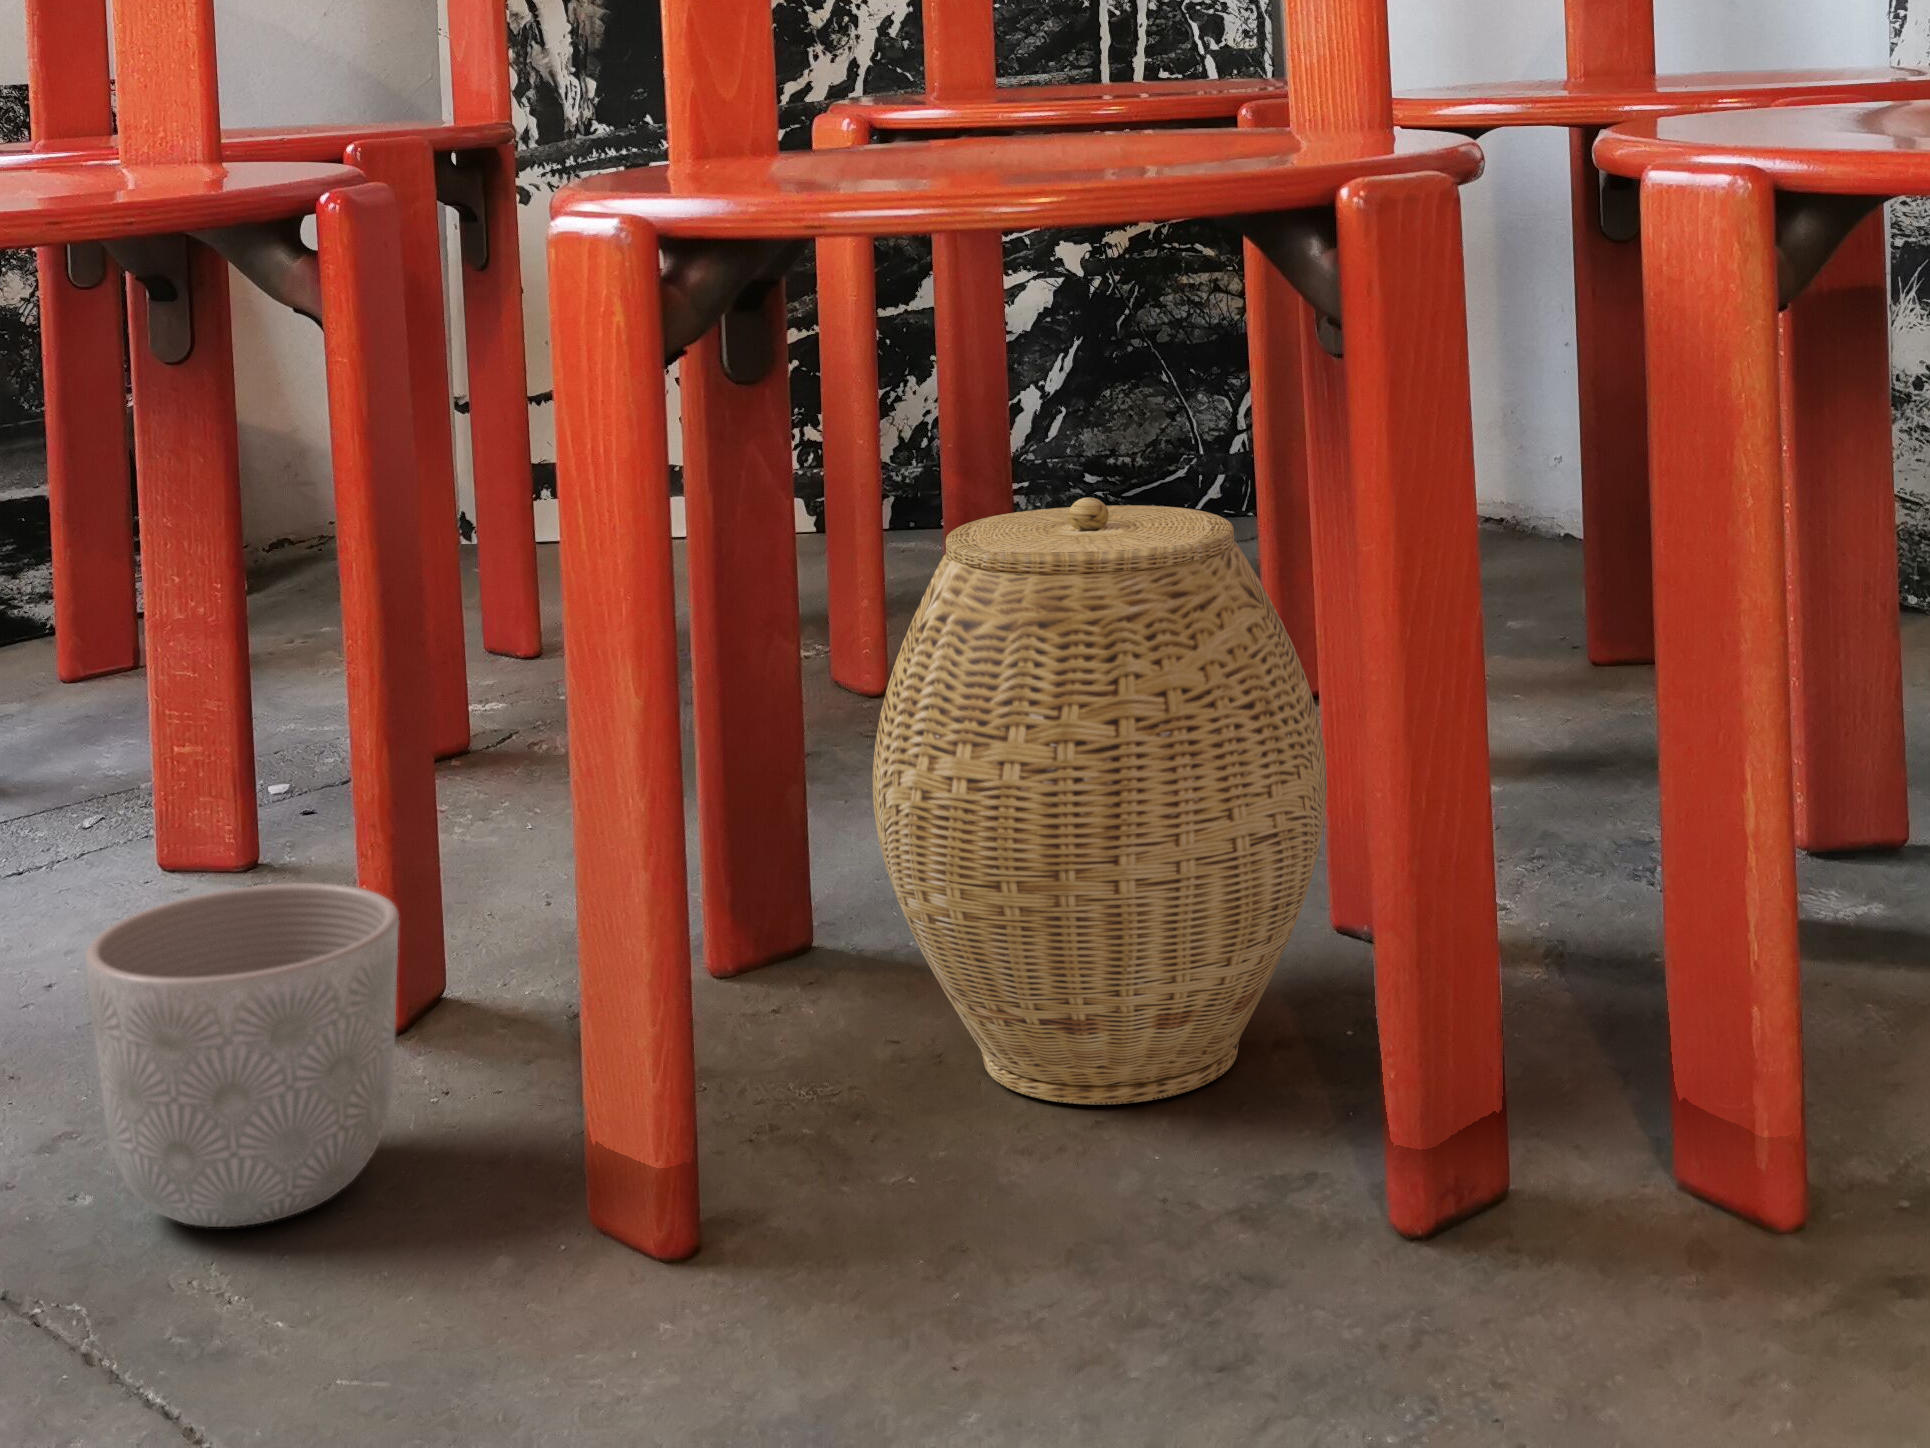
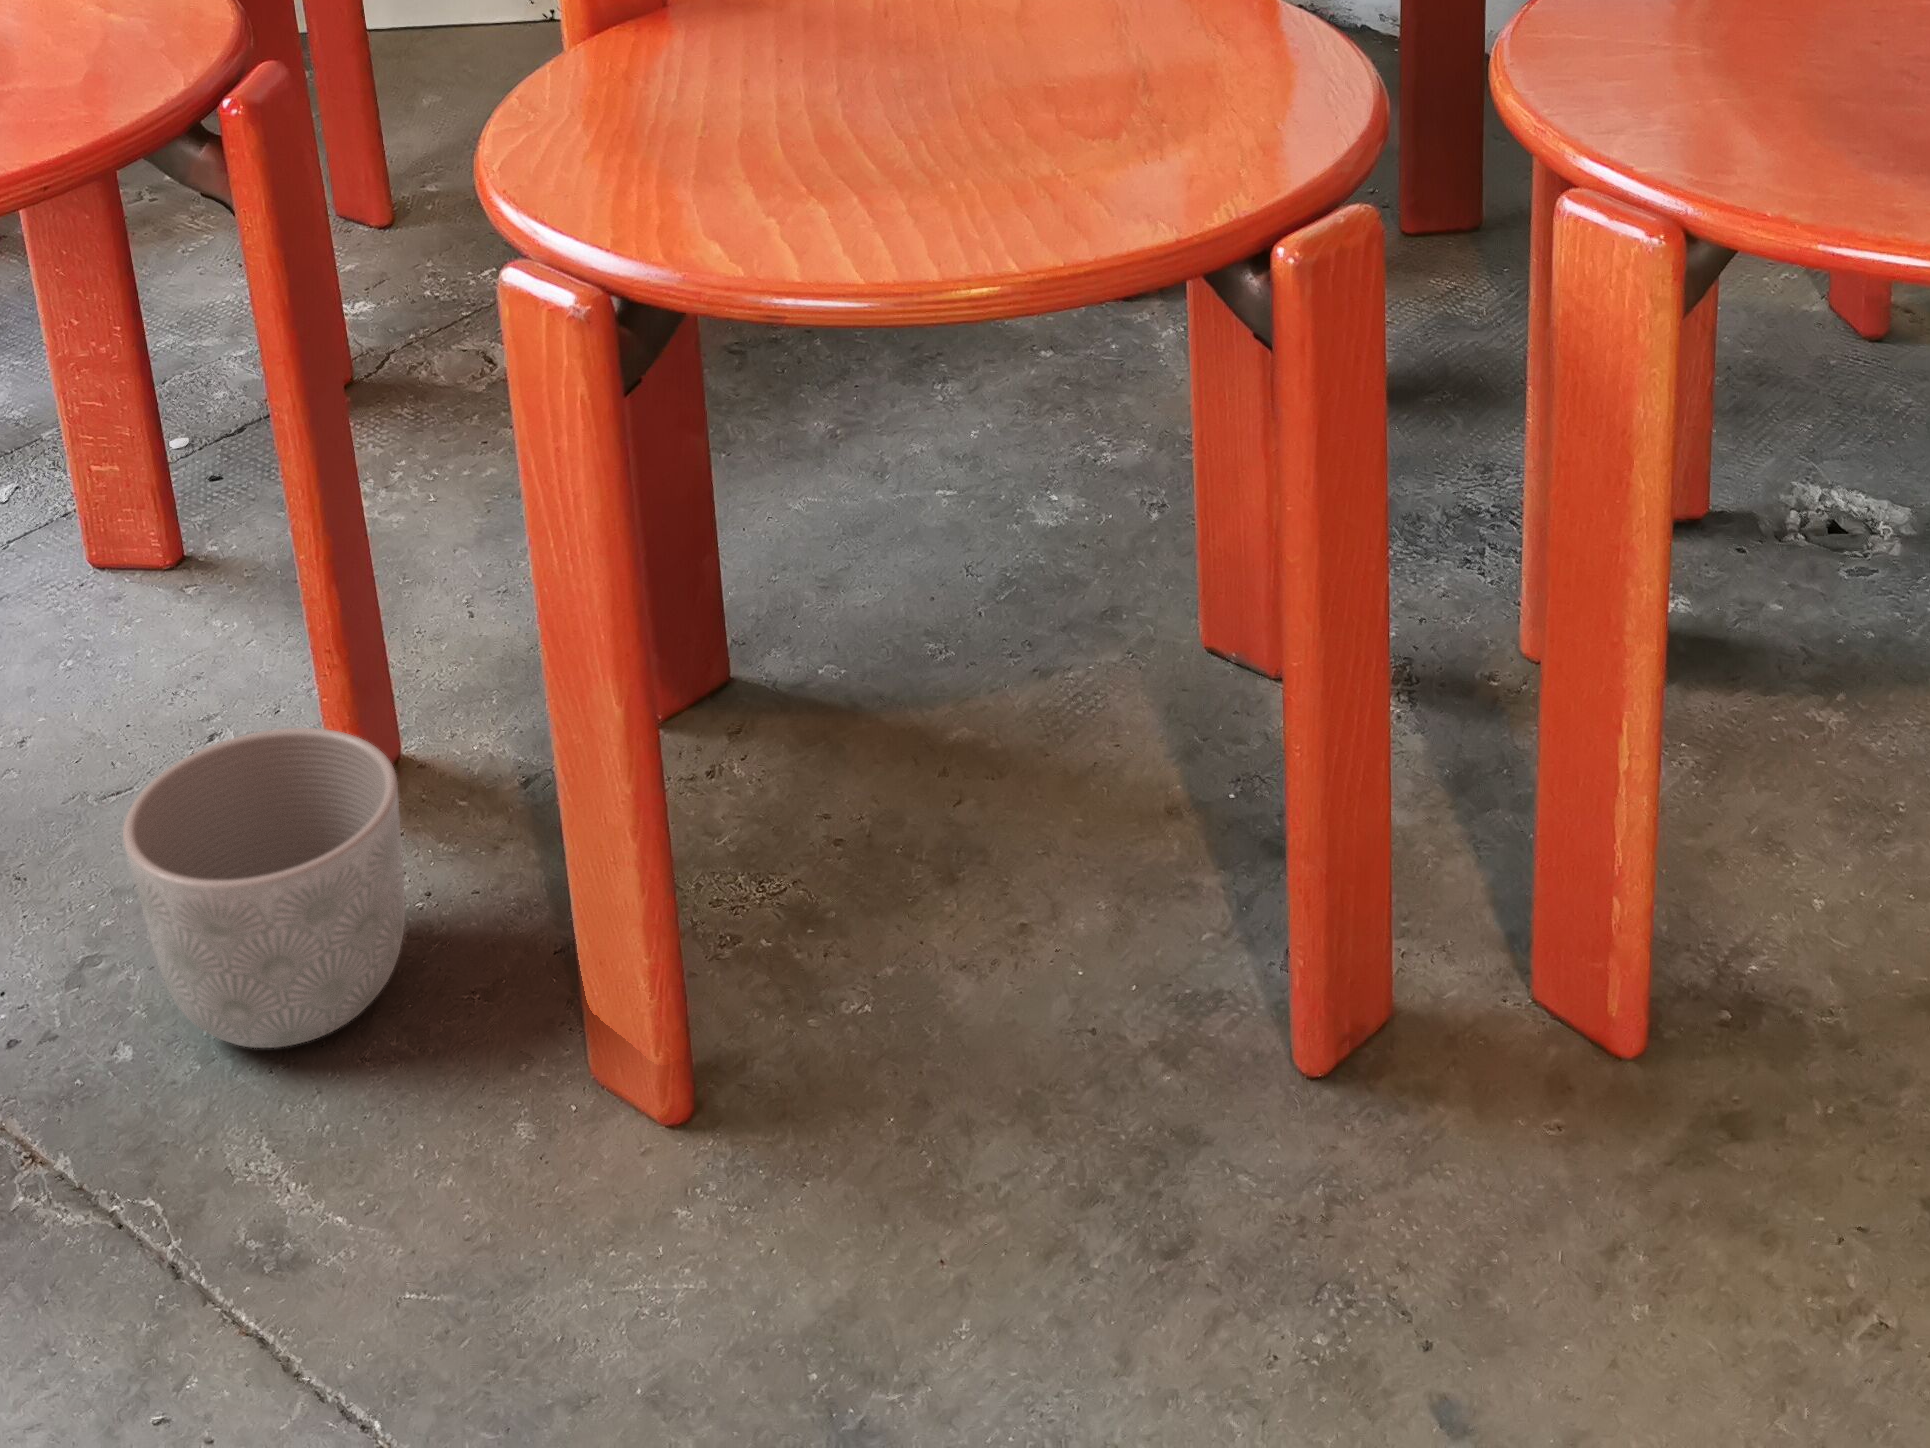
woven basket: present [873,497,1327,1105] -> none [803,322,1211,861]

